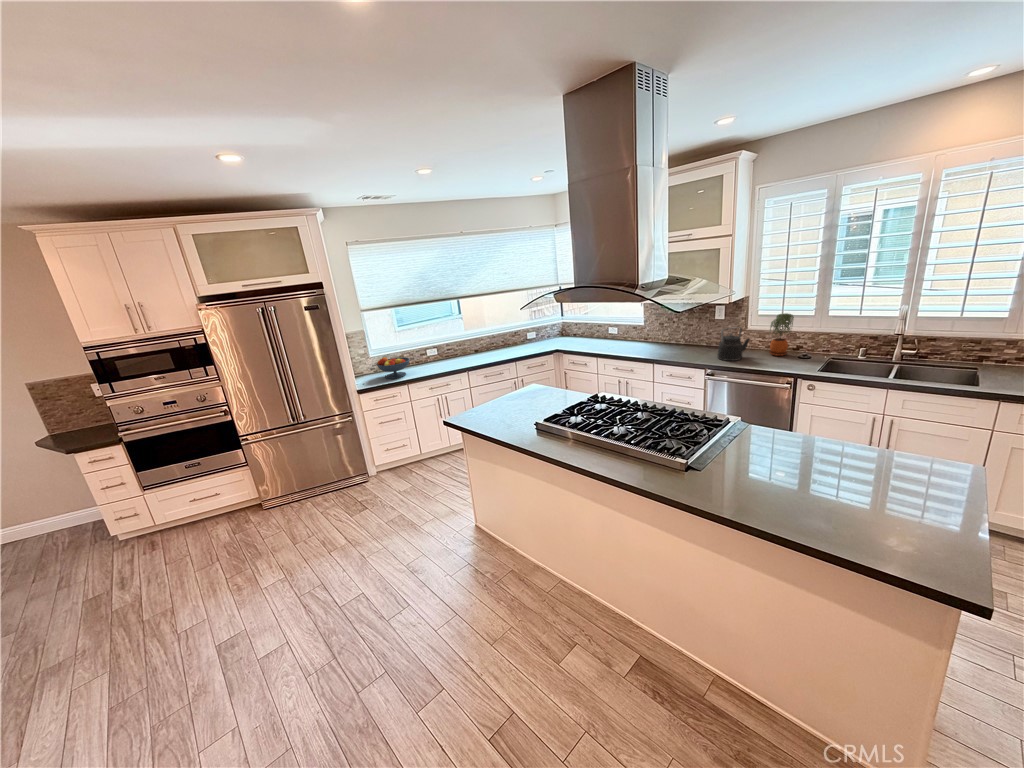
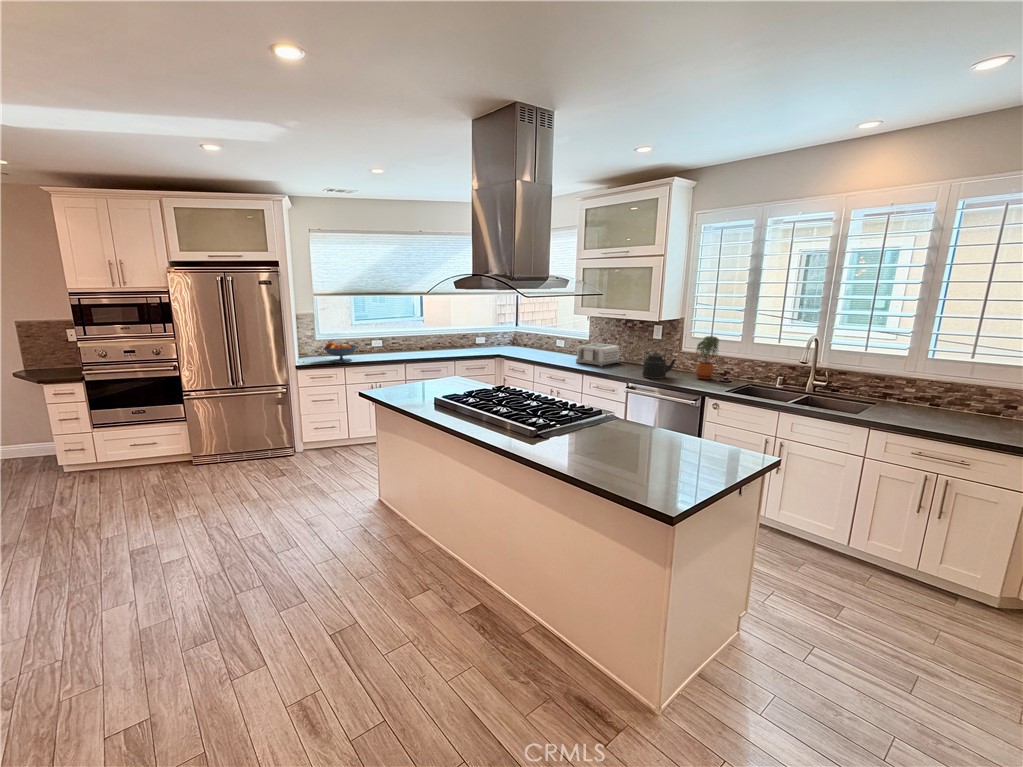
toaster: none [633,327,673,351] -> present [576,343,620,366]

